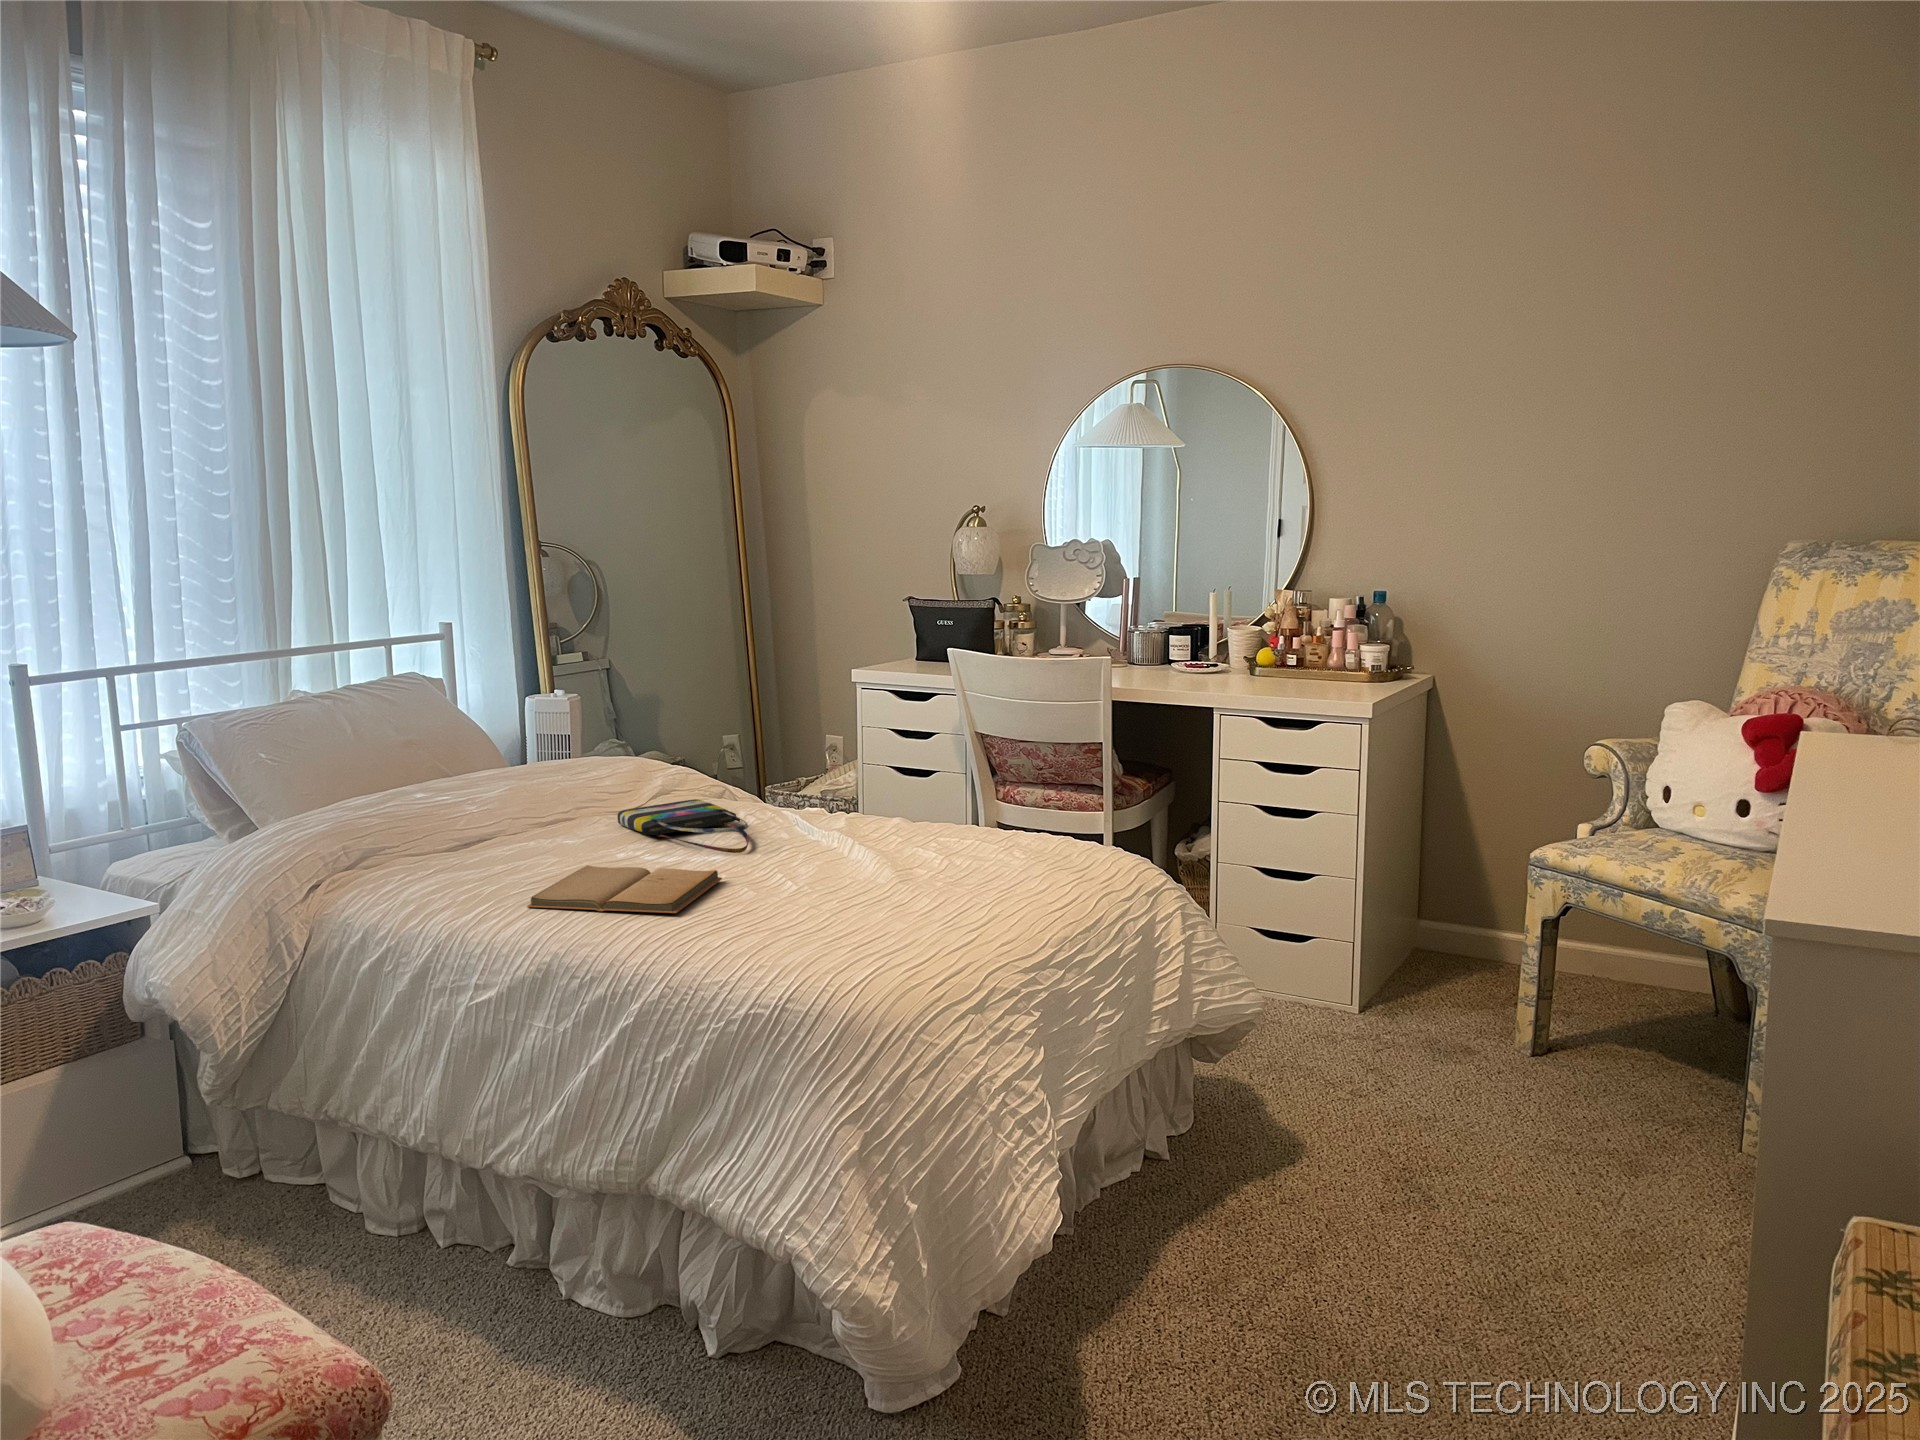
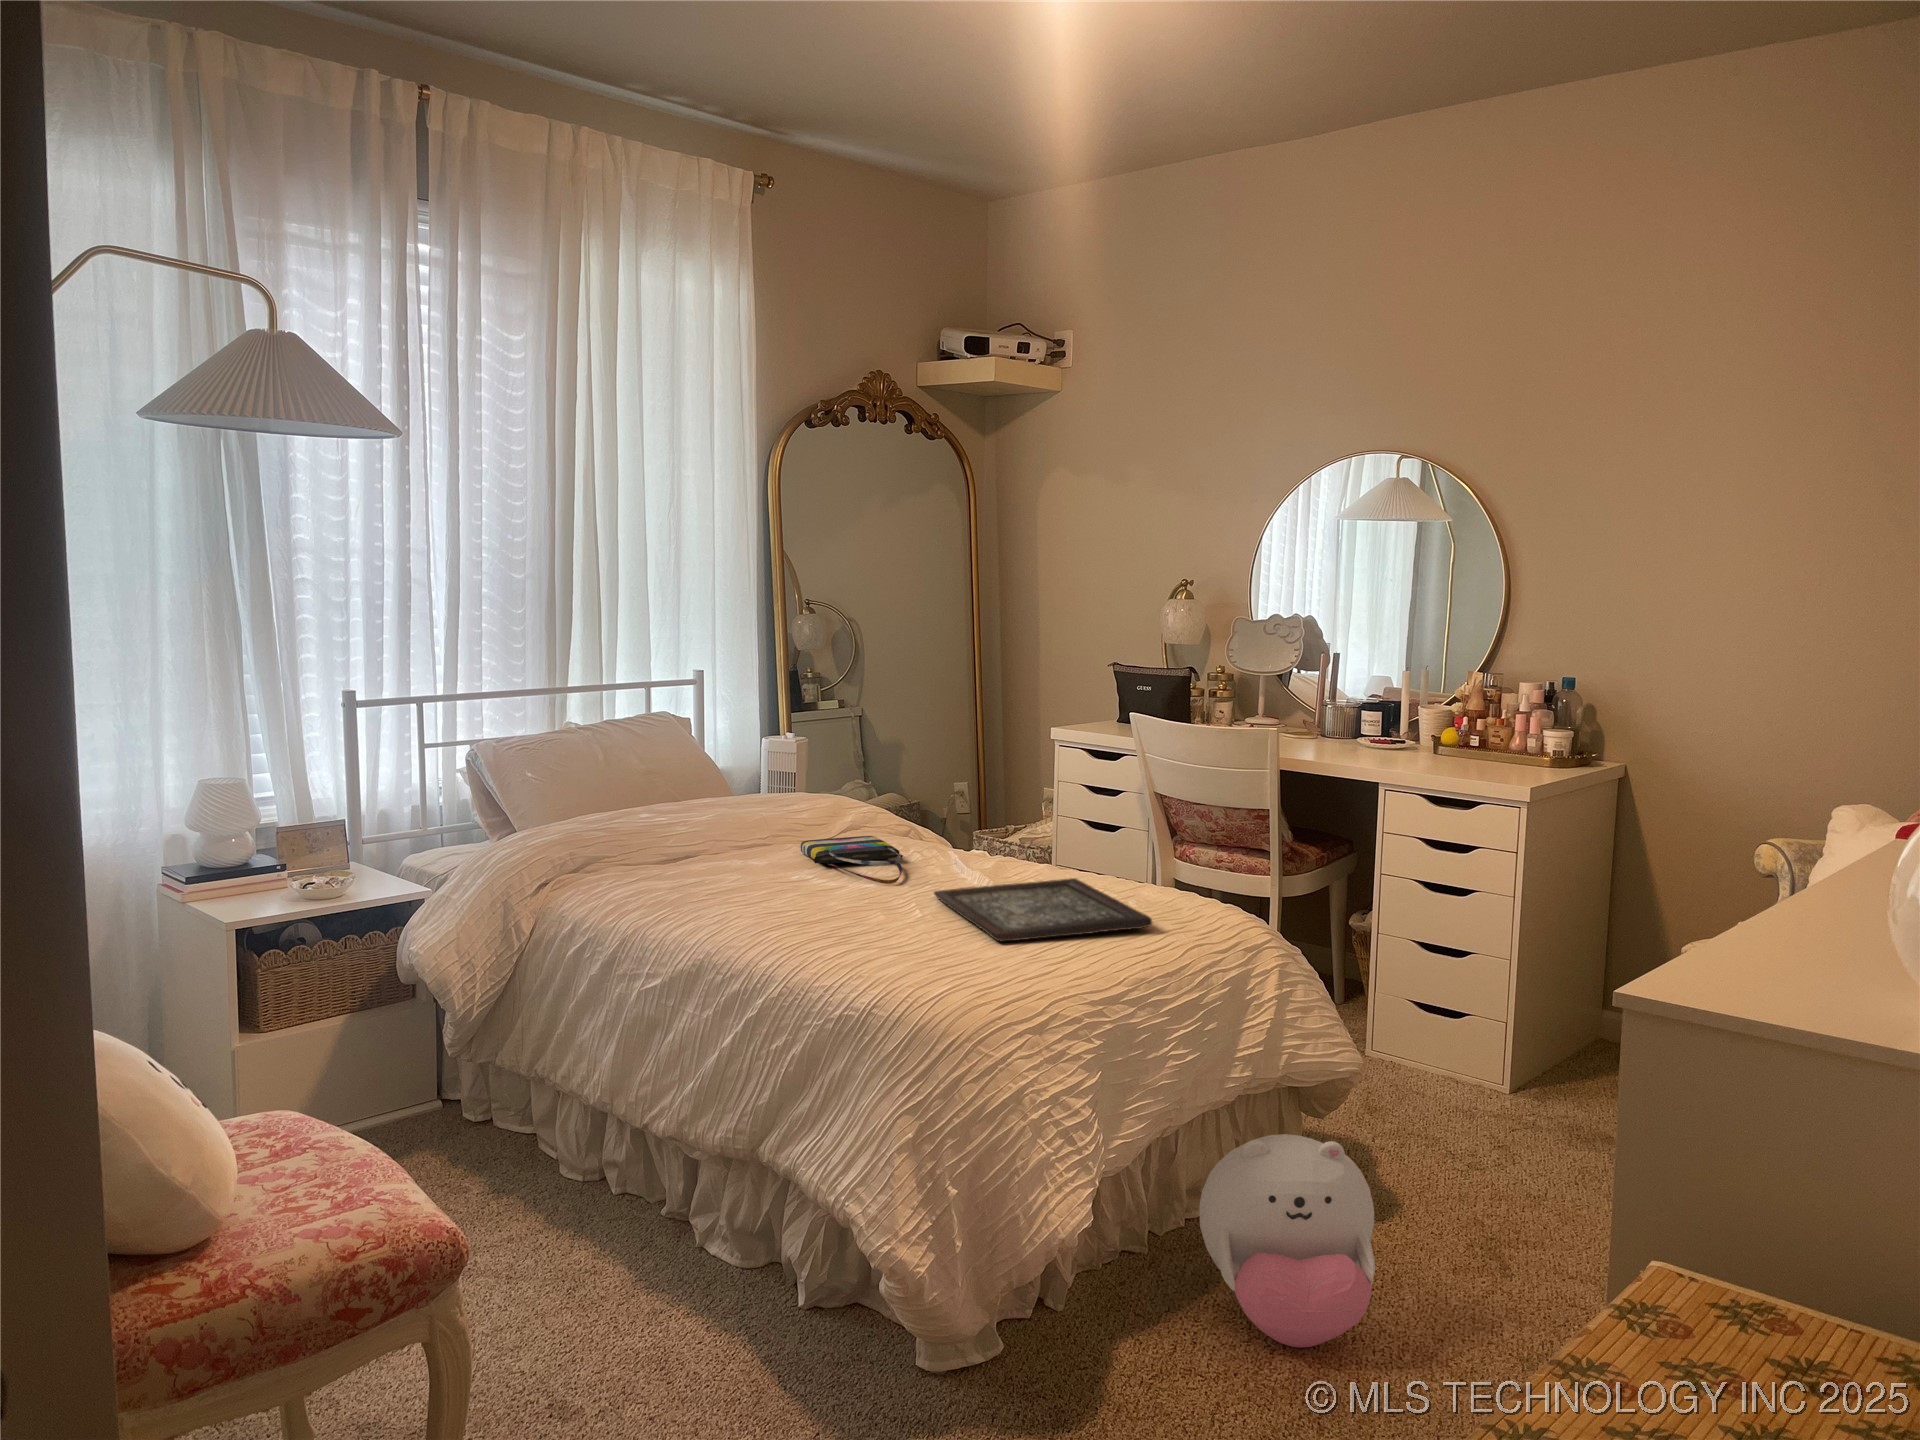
tray: none [797,830,1055,909] -> present [934,878,1152,942]
book: present [527,865,722,913] -> none [696,884,864,928]
plush toy: none [1141,1089,1340,1317] -> present [1199,1134,1375,1348]

